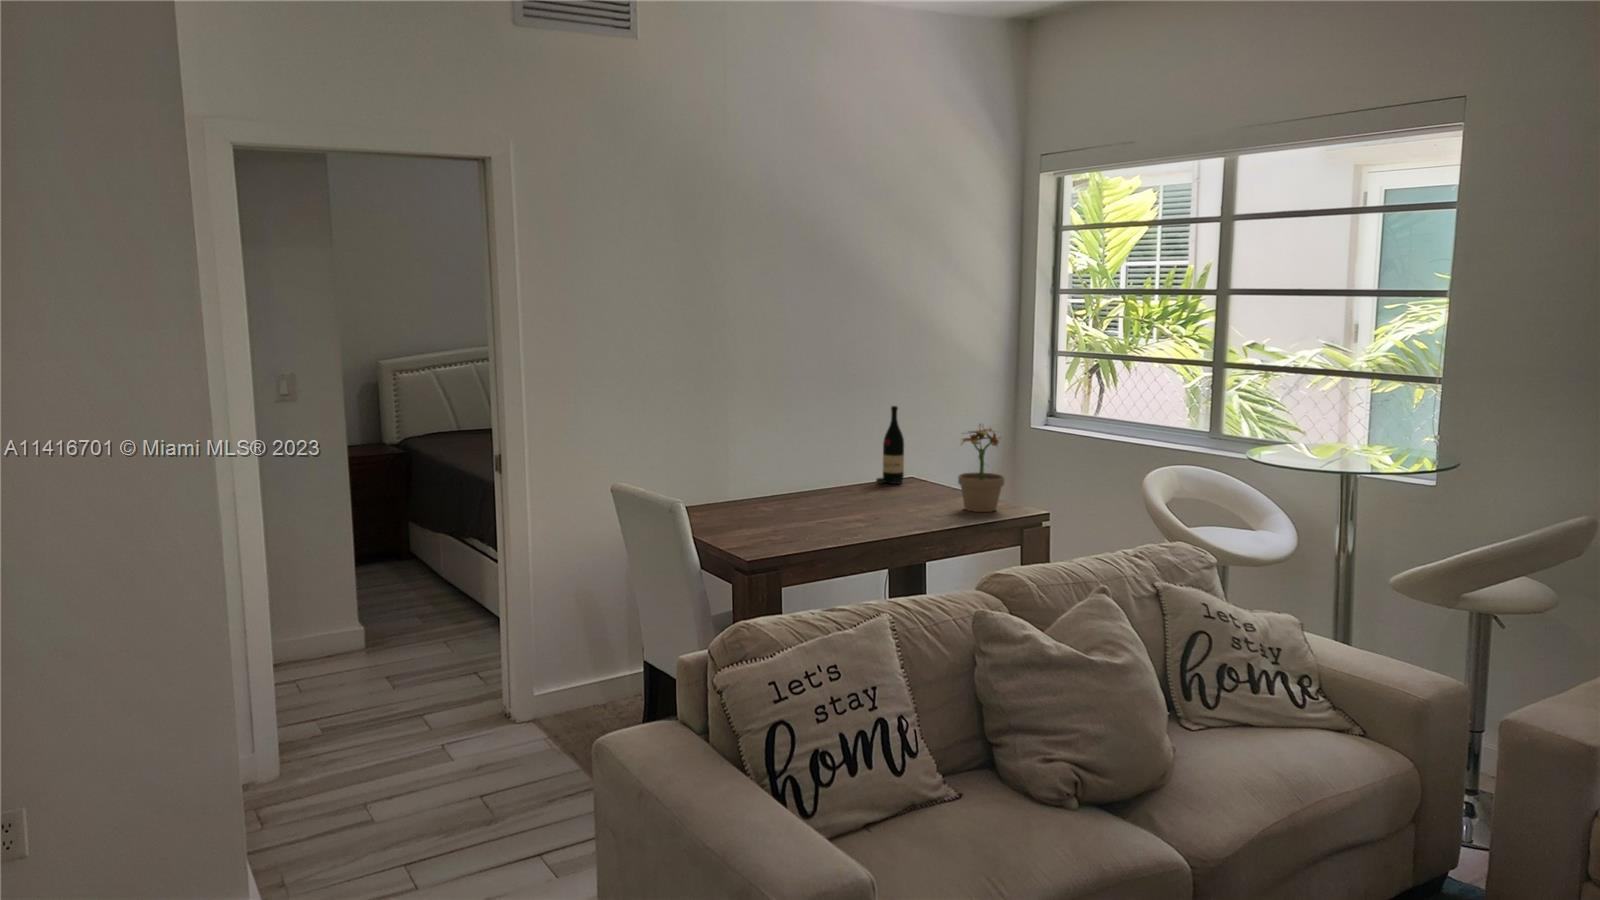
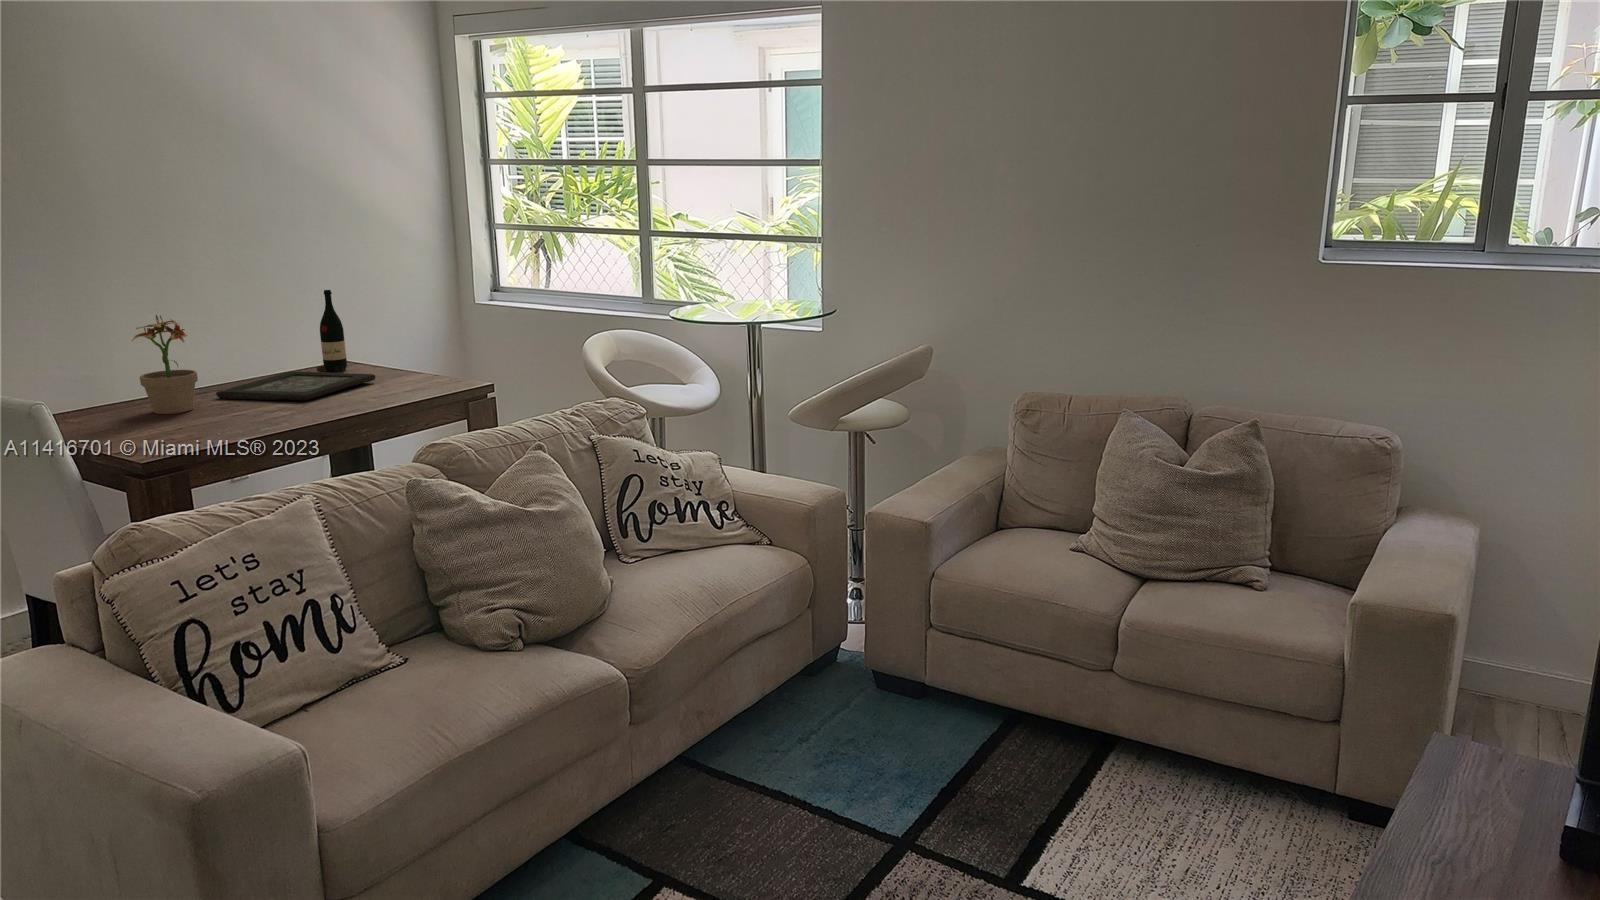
potted plant: present [958,429,1004,512] -> present [132,315,198,414]
decorative tray: none [792,481,932,512] -> present [216,372,375,401]

